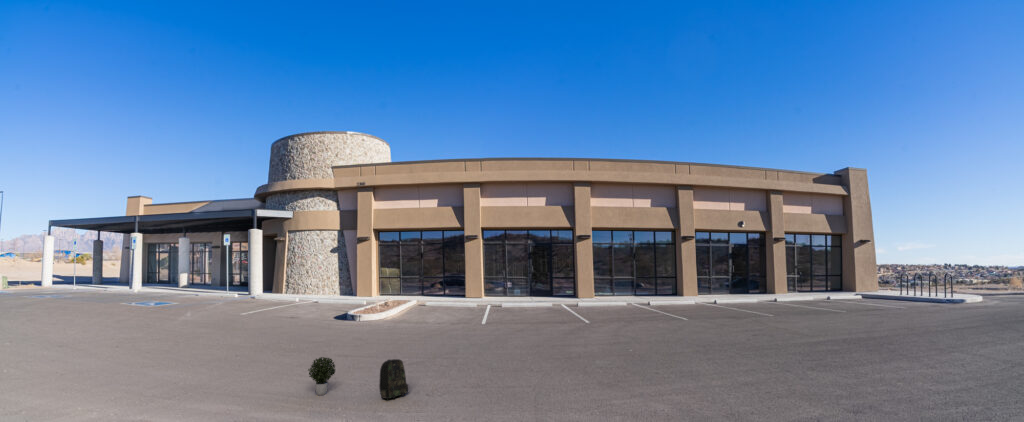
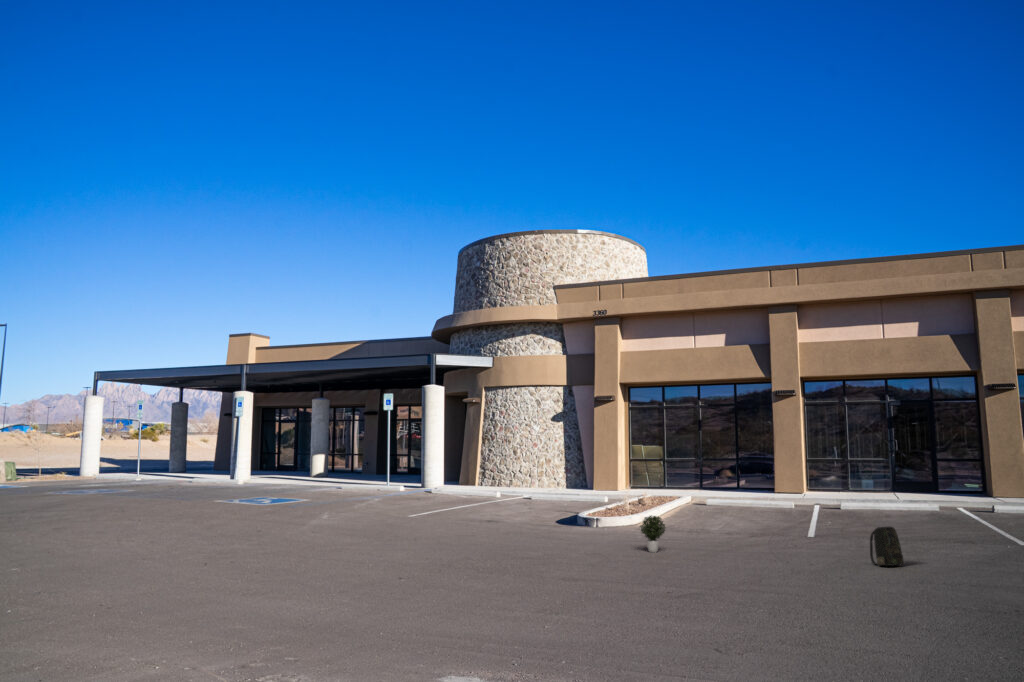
backpack: present [379,359,408,399] -> present [870,527,904,566]

